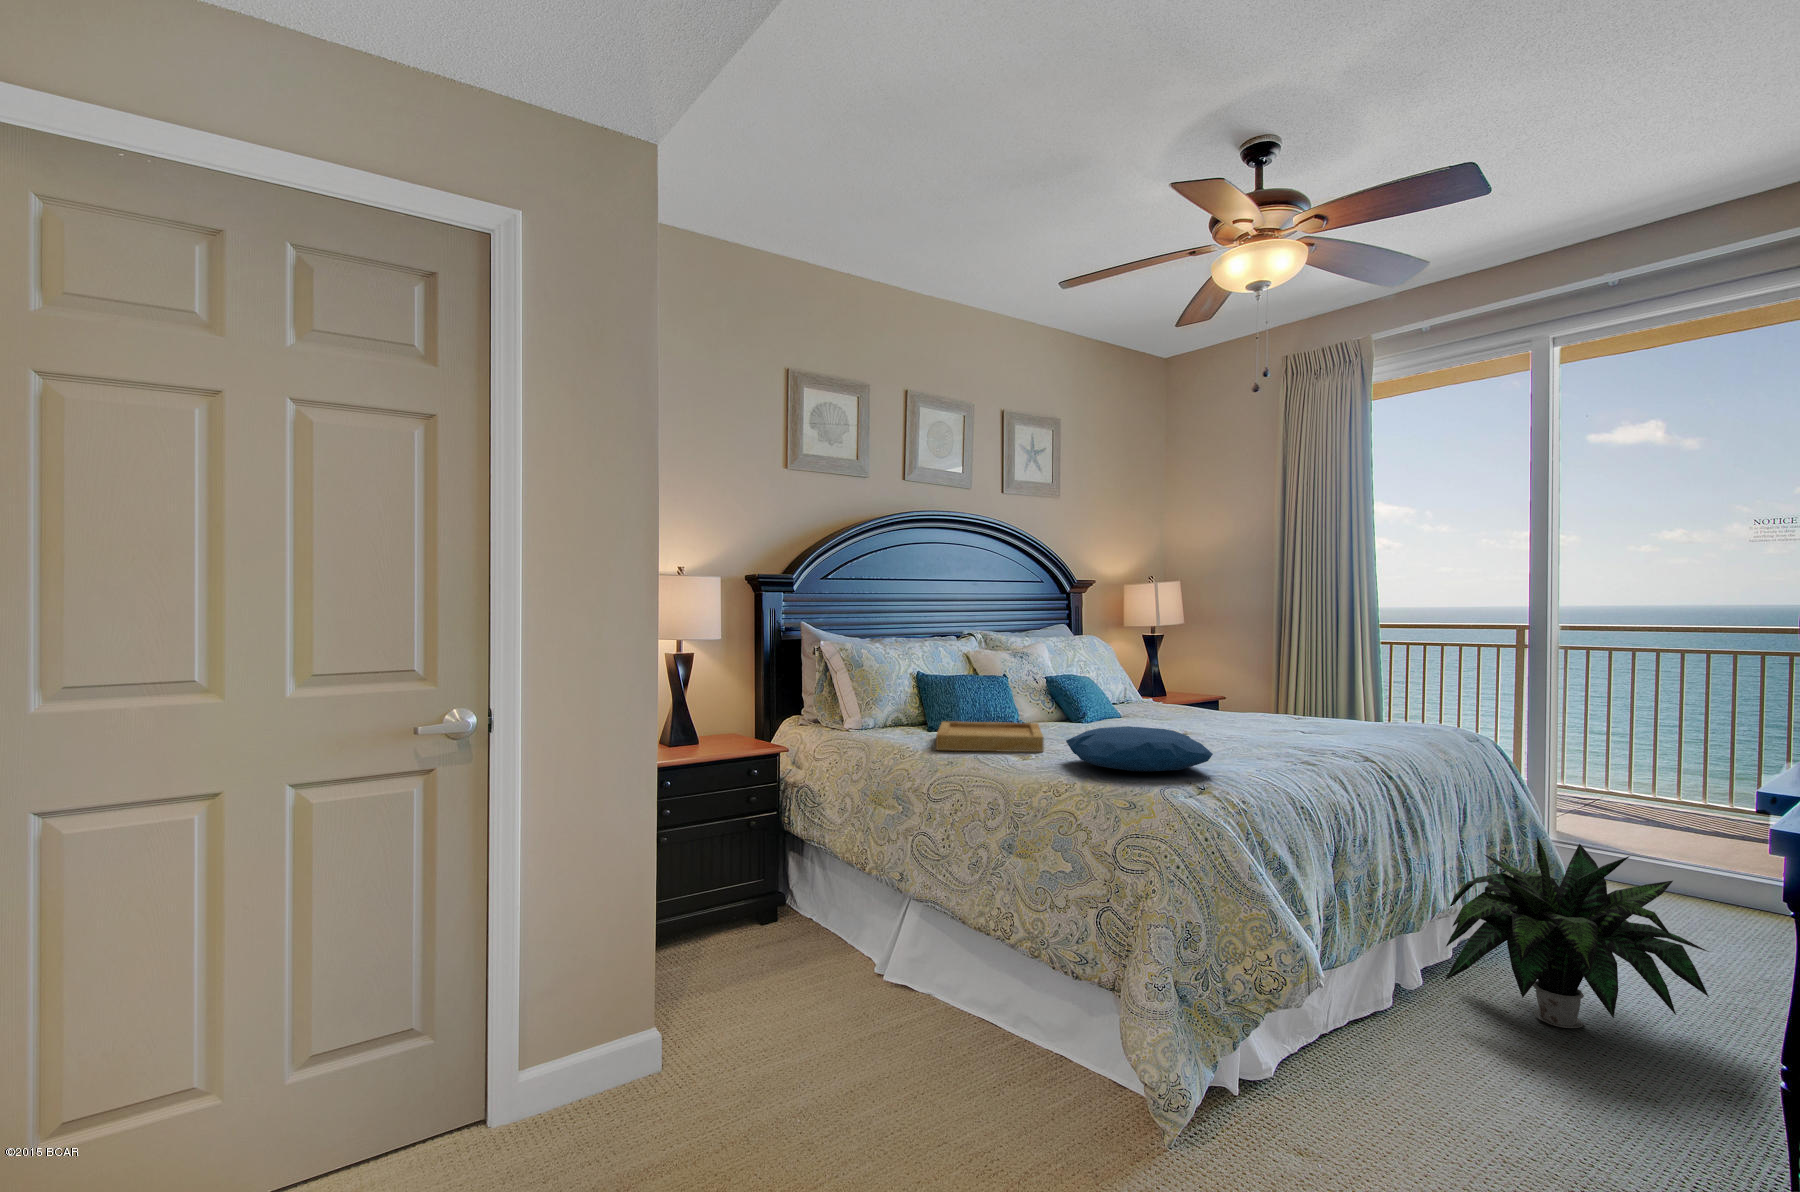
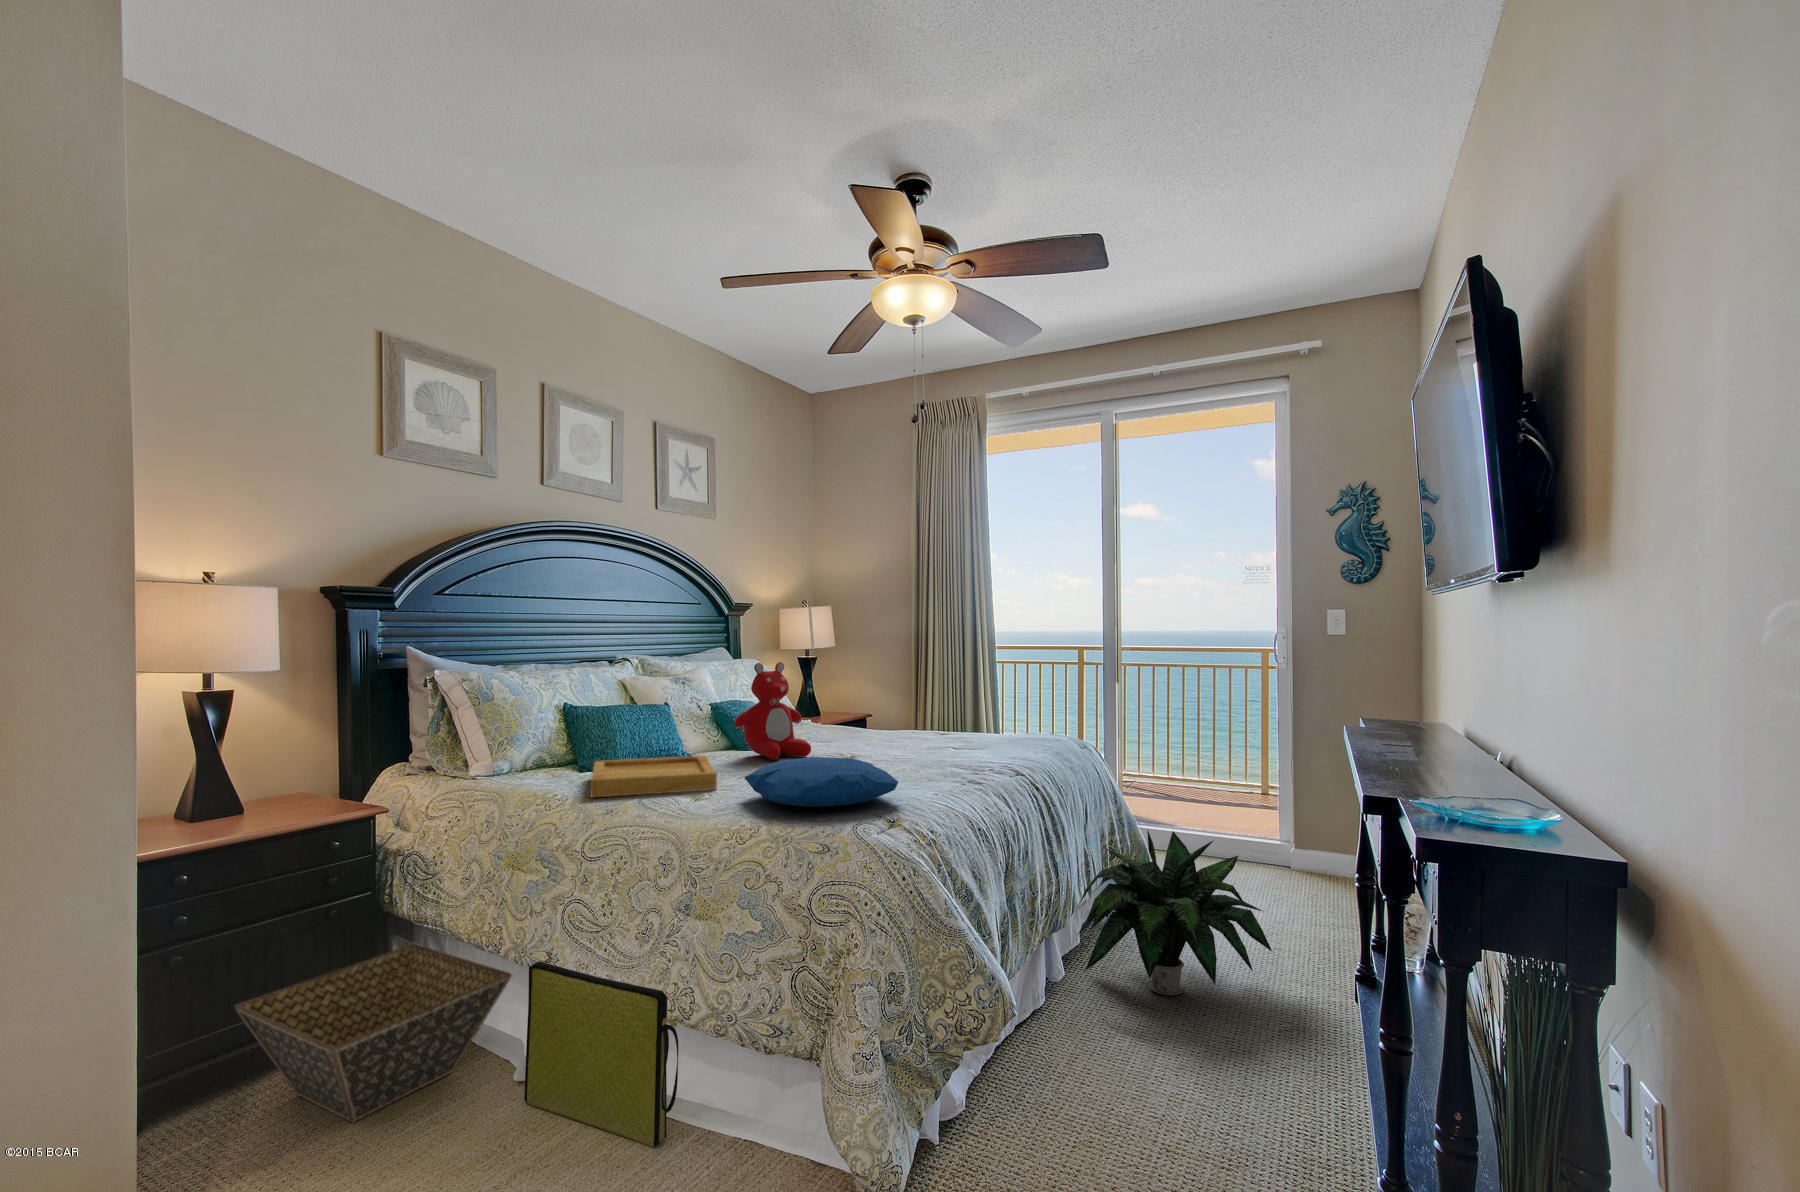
teddy bear: none [1067,638,1142,732] -> present [734,662,811,760]
basket: none [695,858,878,979] -> present [235,944,512,1123]
bag: none [887,879,1004,1043] -> present [524,961,679,1148]

